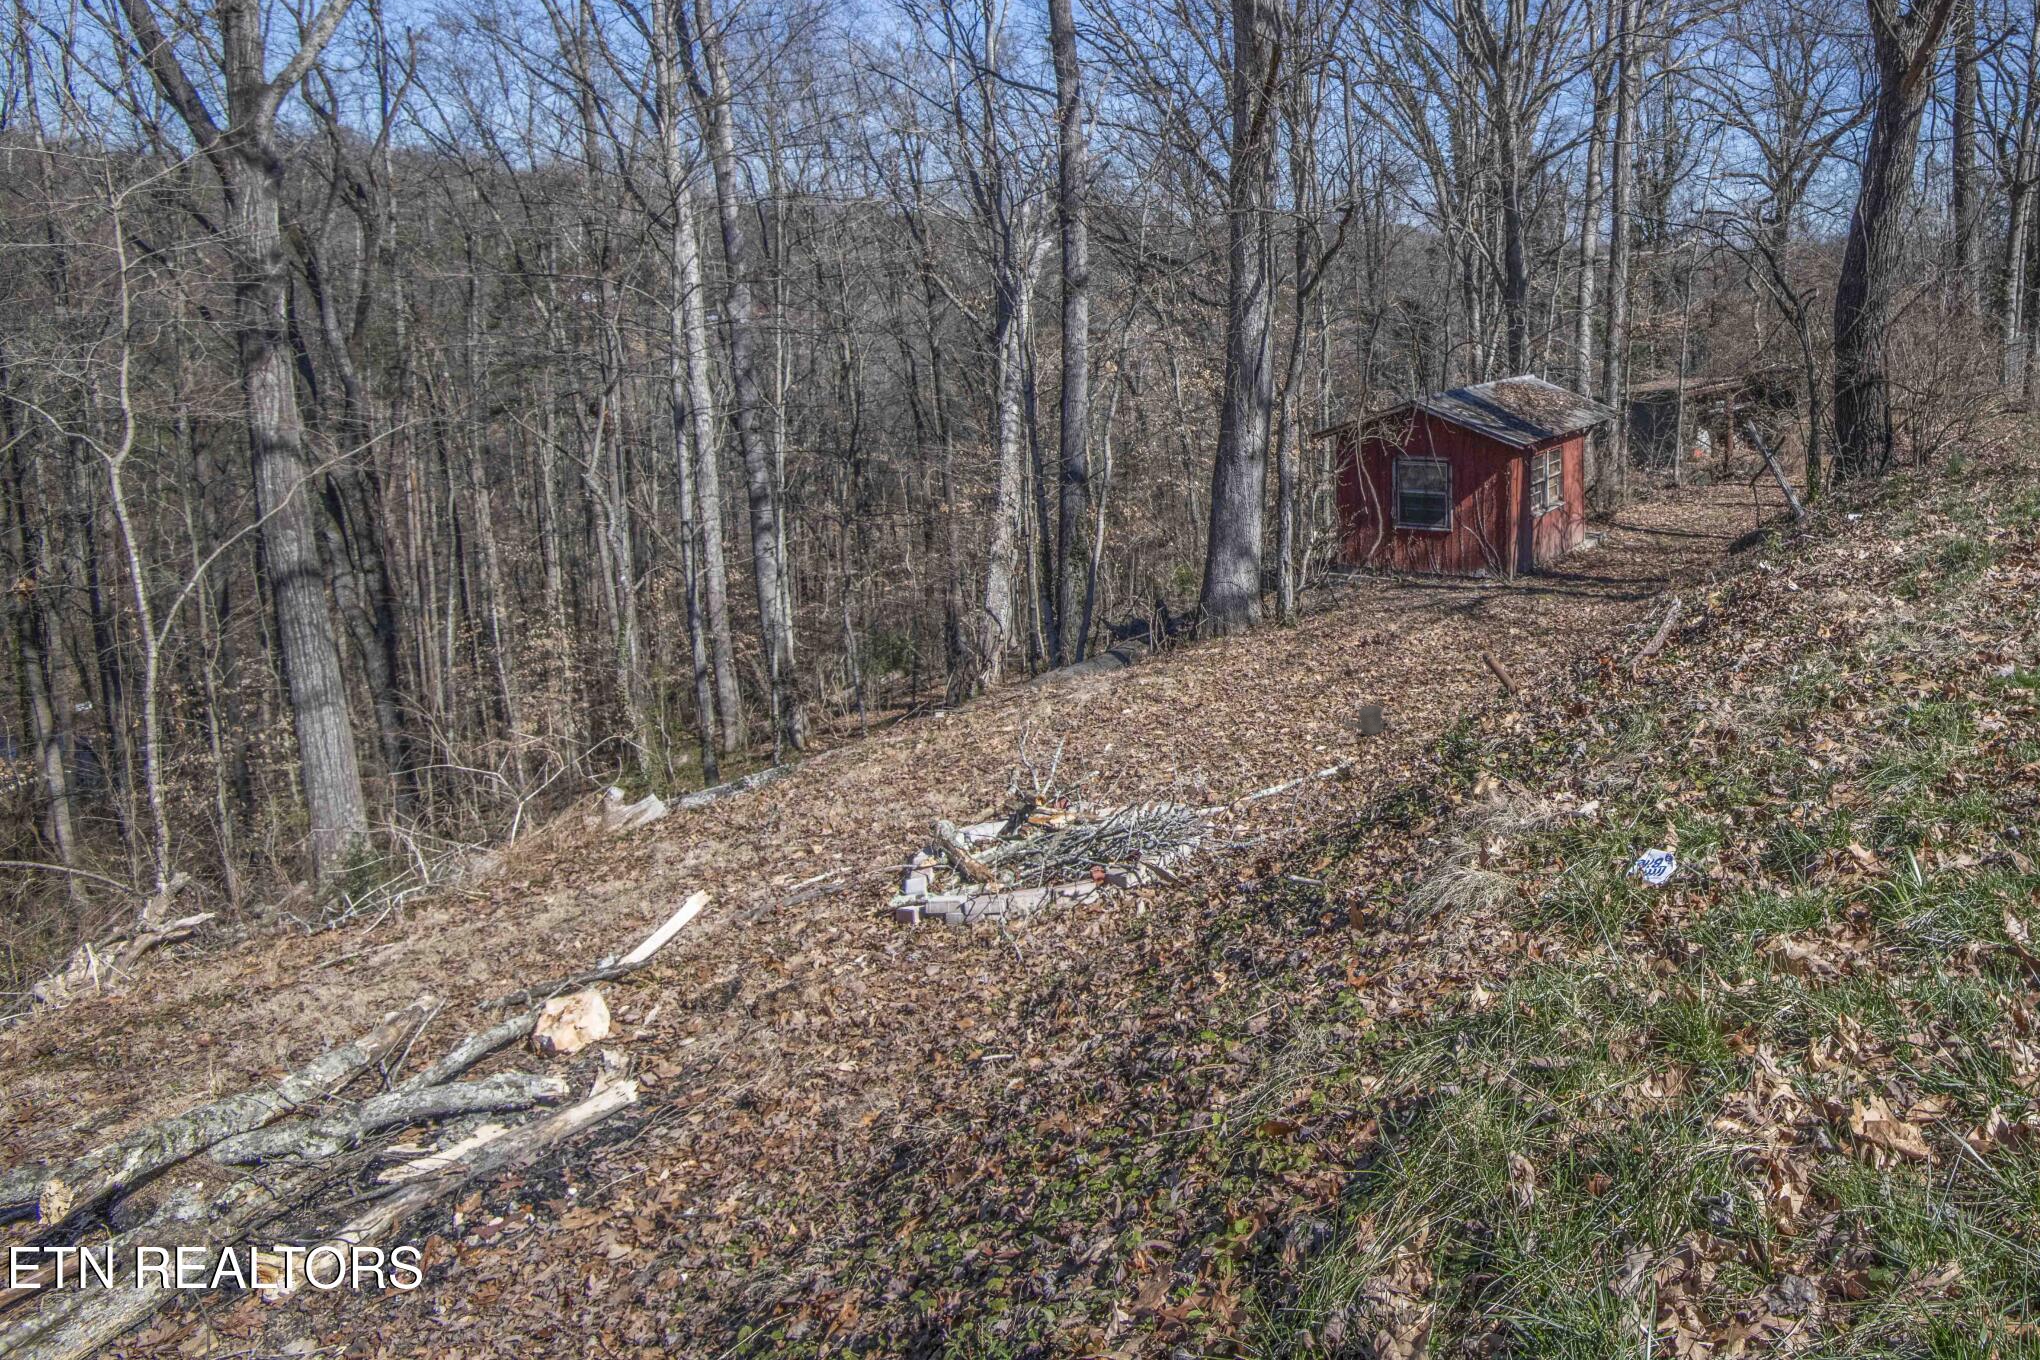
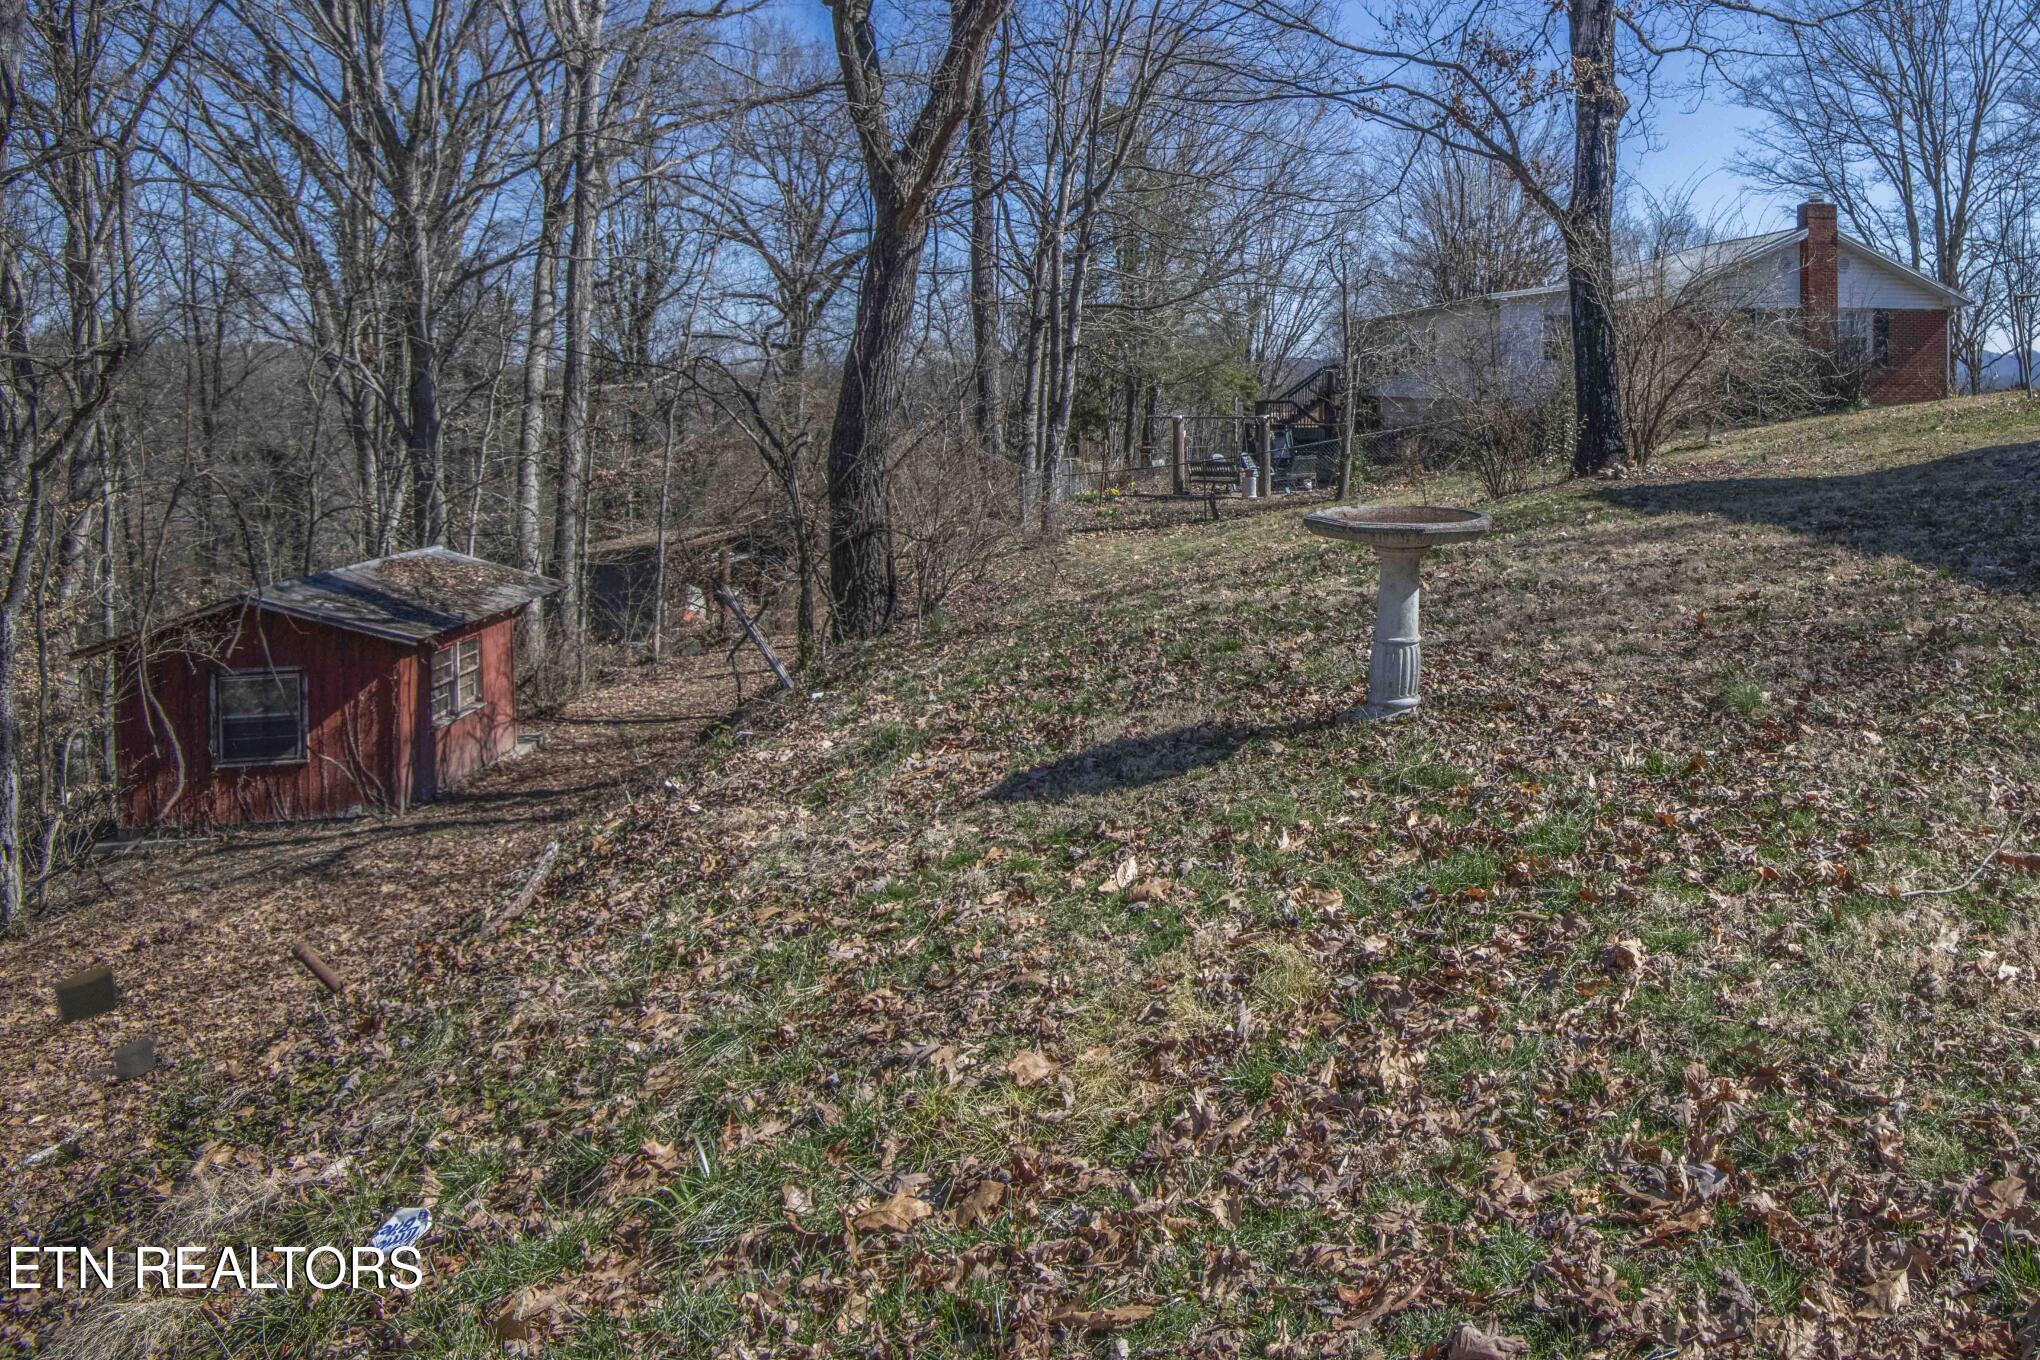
planter: none [1322,647,1358,686] -> present [54,966,118,1023]

